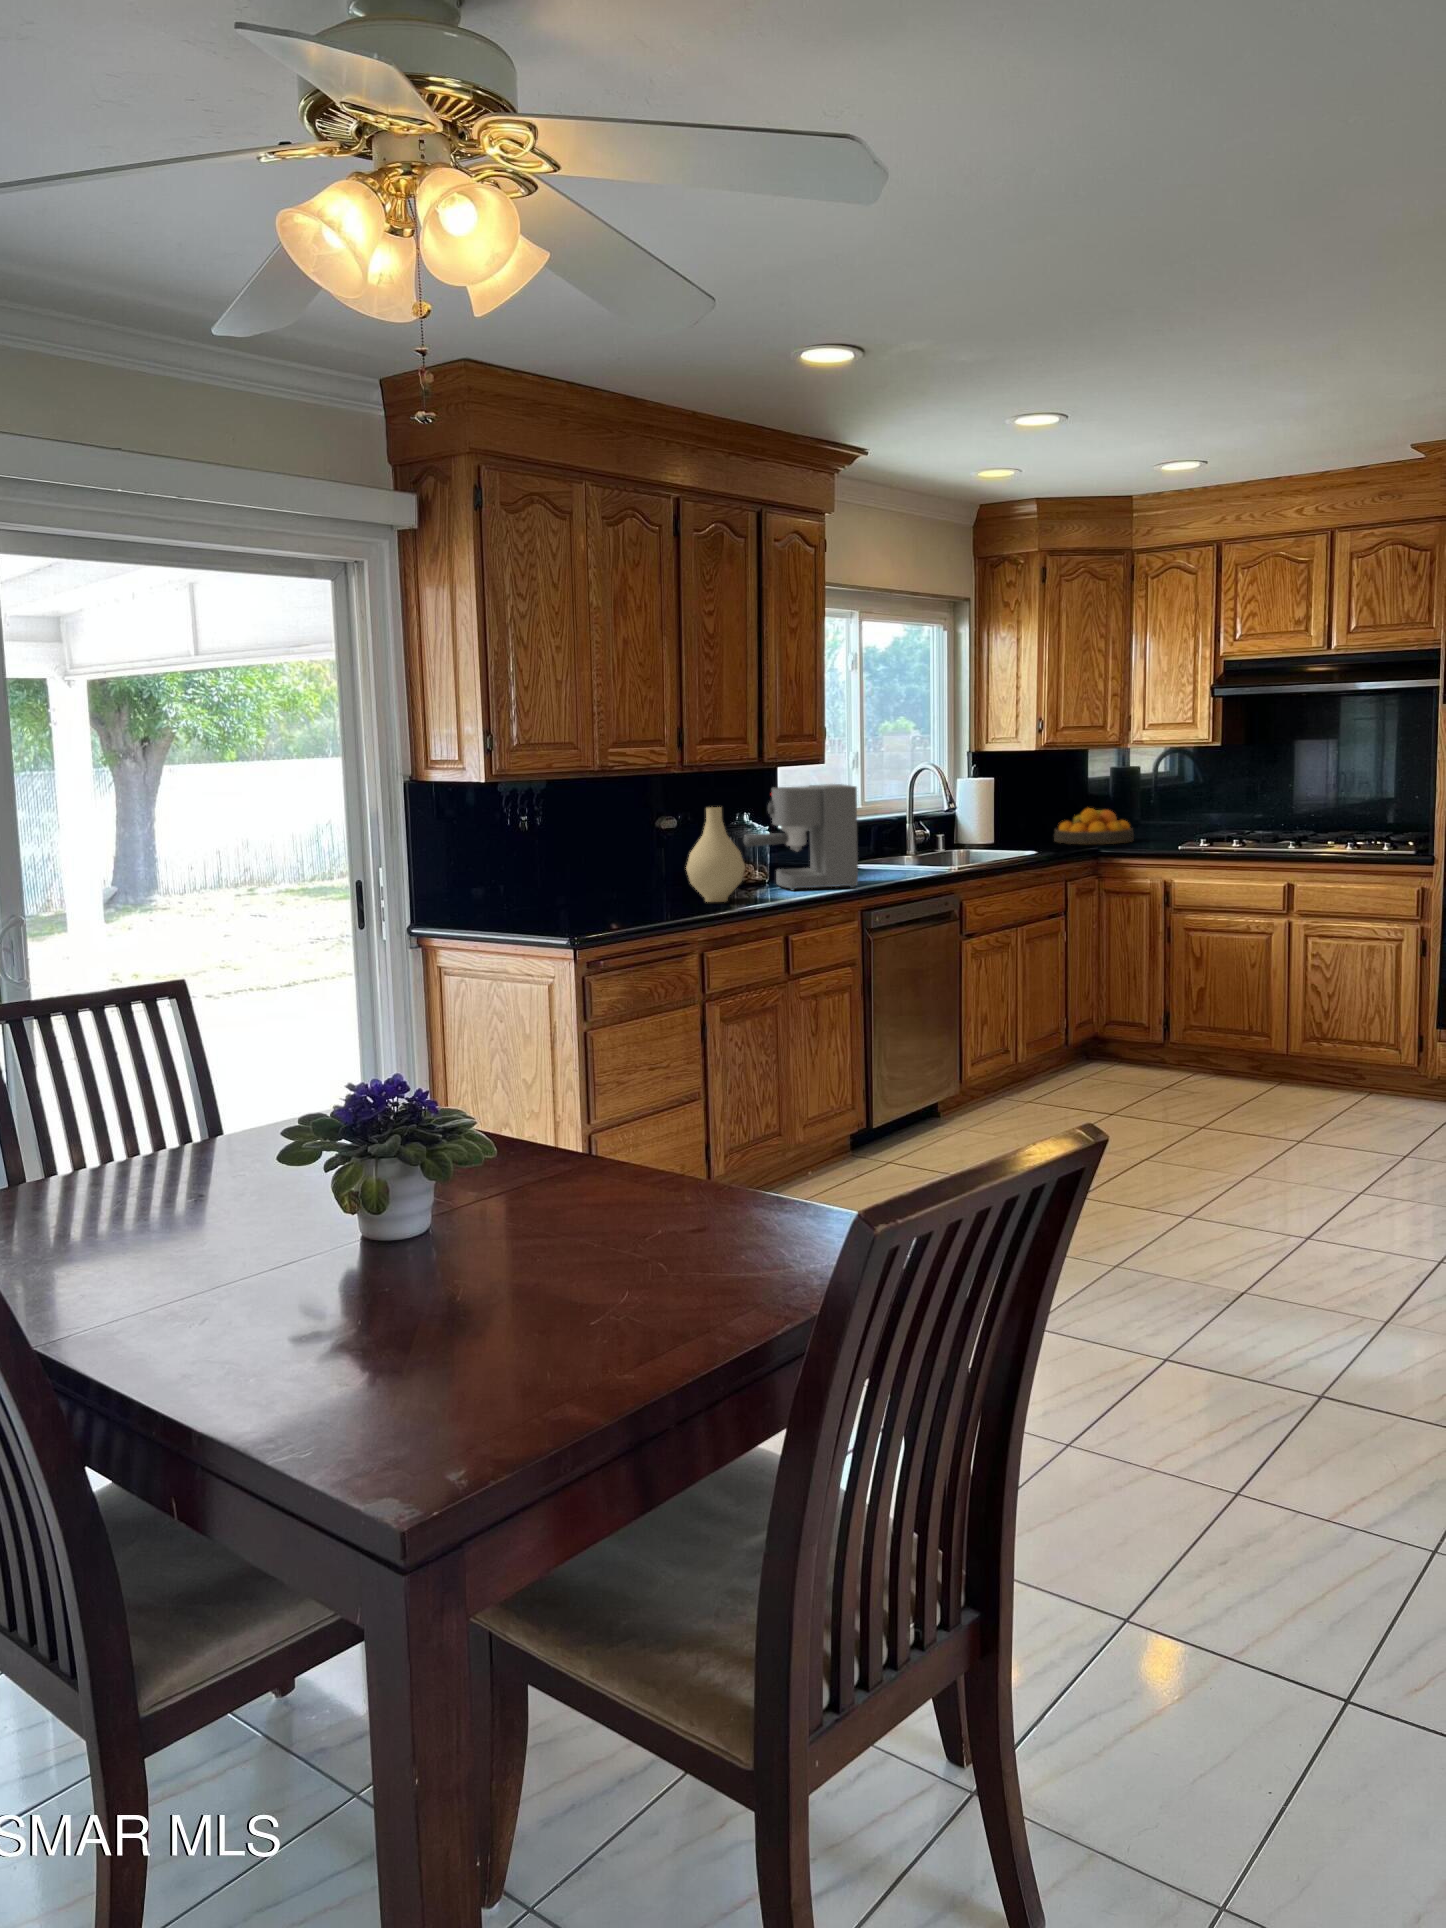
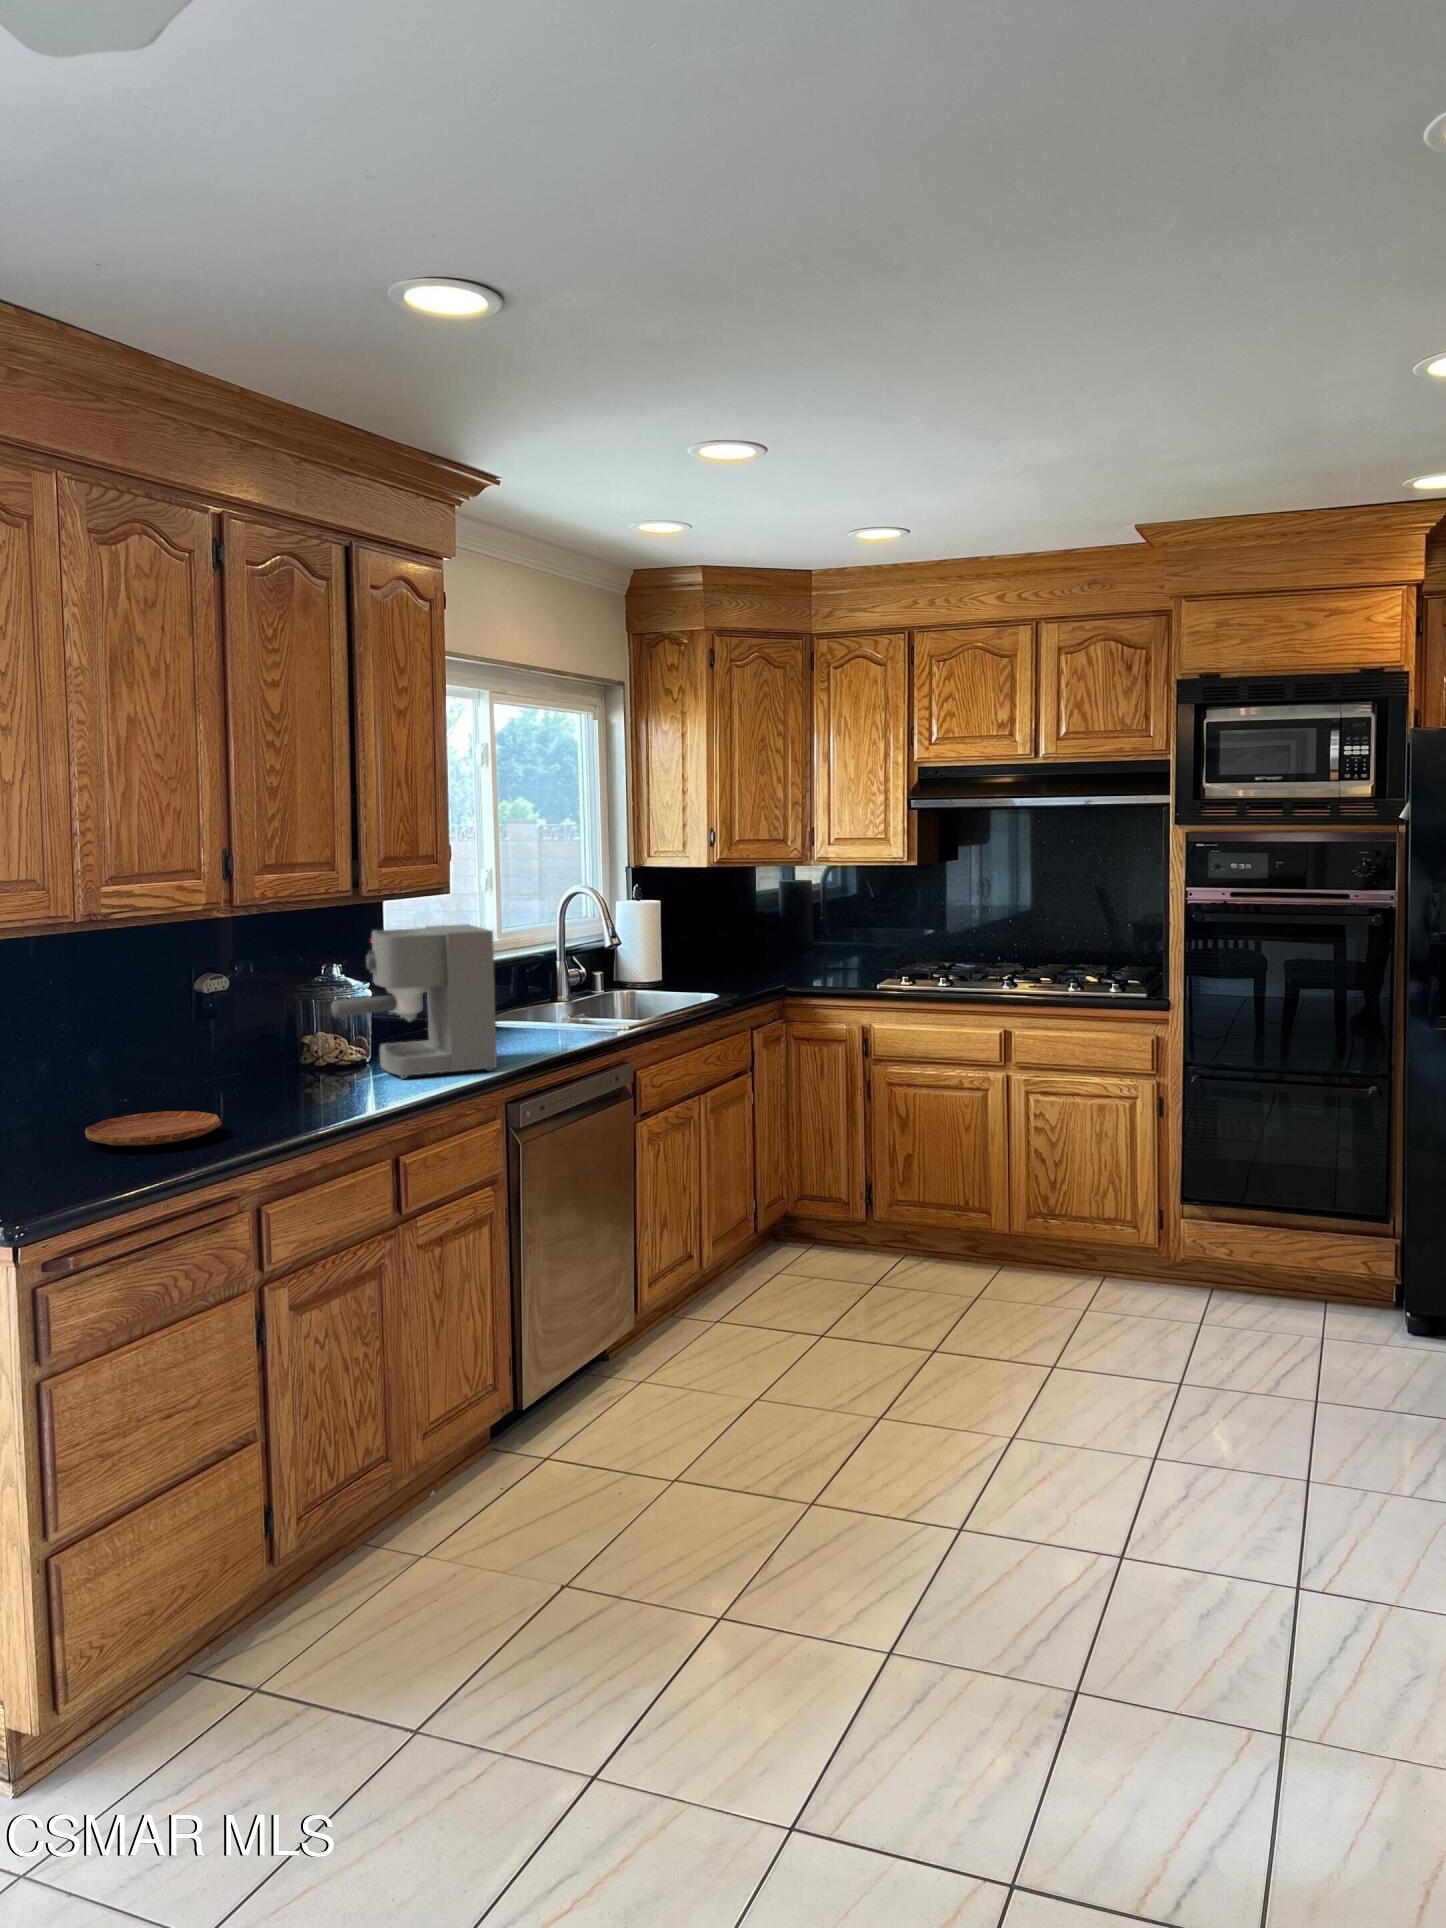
vase: present [686,807,745,902] -> none [240,968,332,1109]
fruit bowl: present [1054,808,1134,844] -> none [726,934,818,981]
tray: none [595,898,677,913] -> present [85,1111,222,1146]

